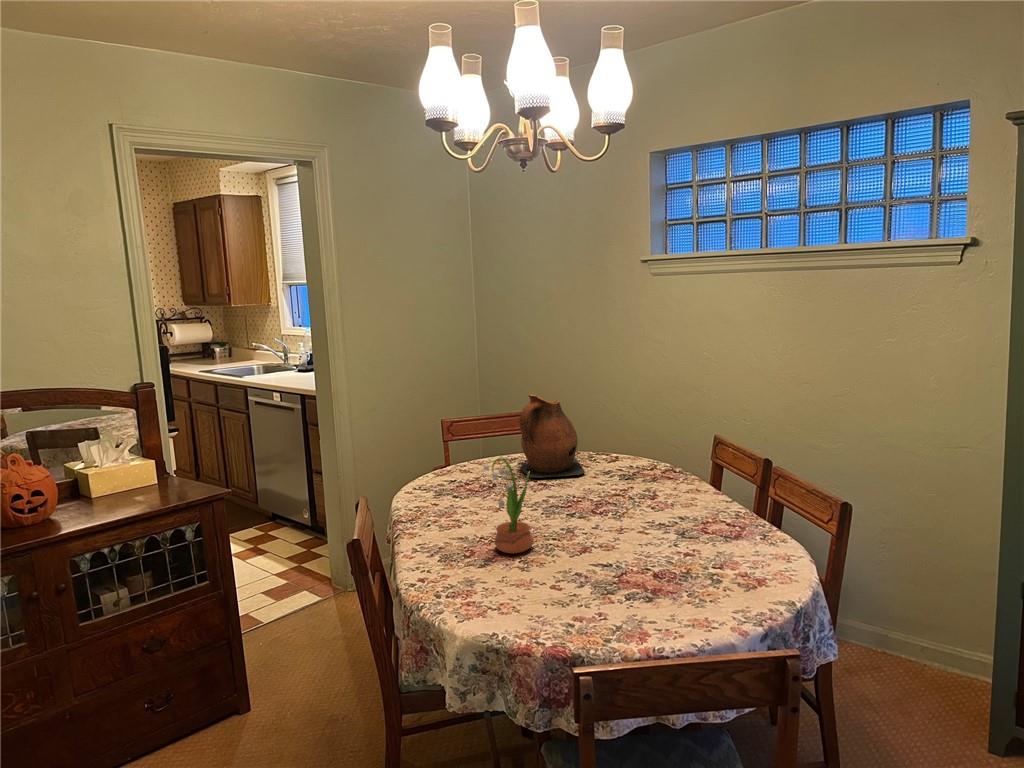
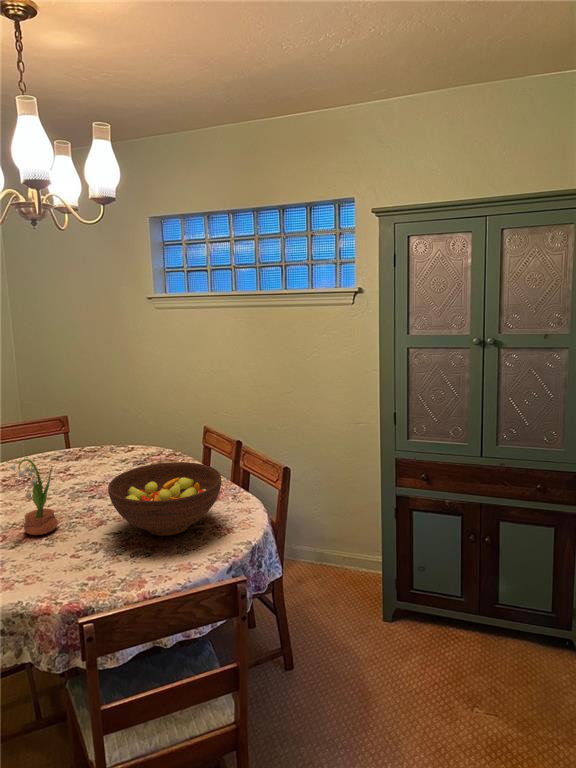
ceramic pitcher: present [519,394,585,478] -> none [48,404,106,470]
fruit bowl: none [598,479,752,577] -> present [108,462,222,536]

